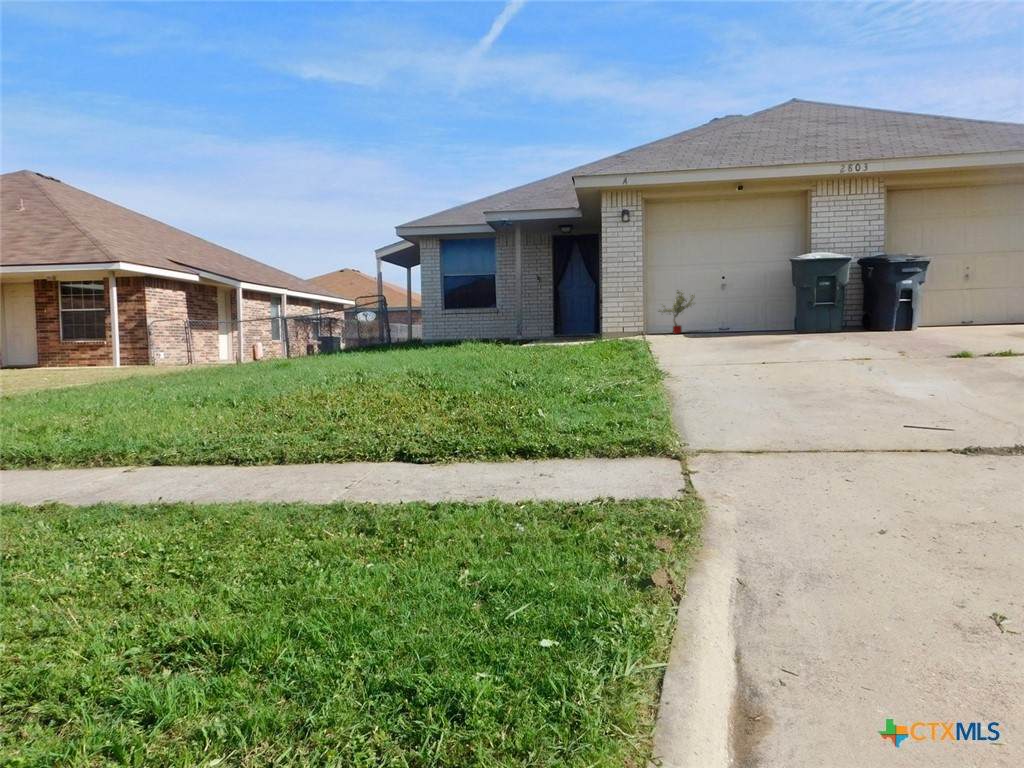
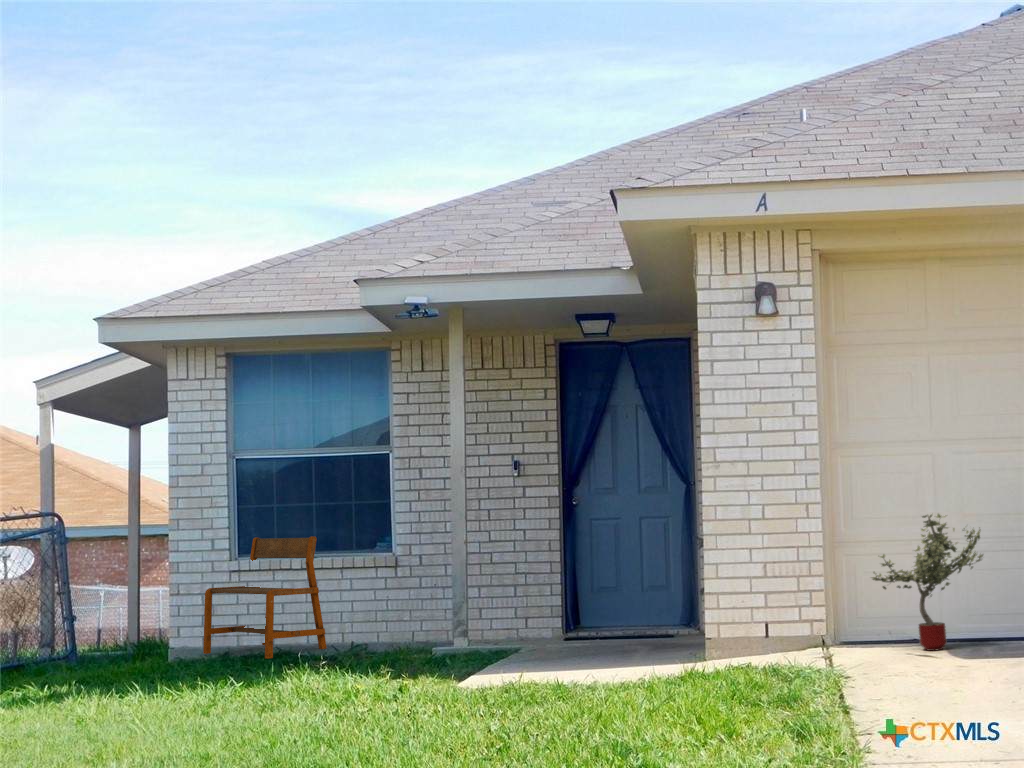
bench: none [436,303,477,344] -> present [203,536,327,659]

